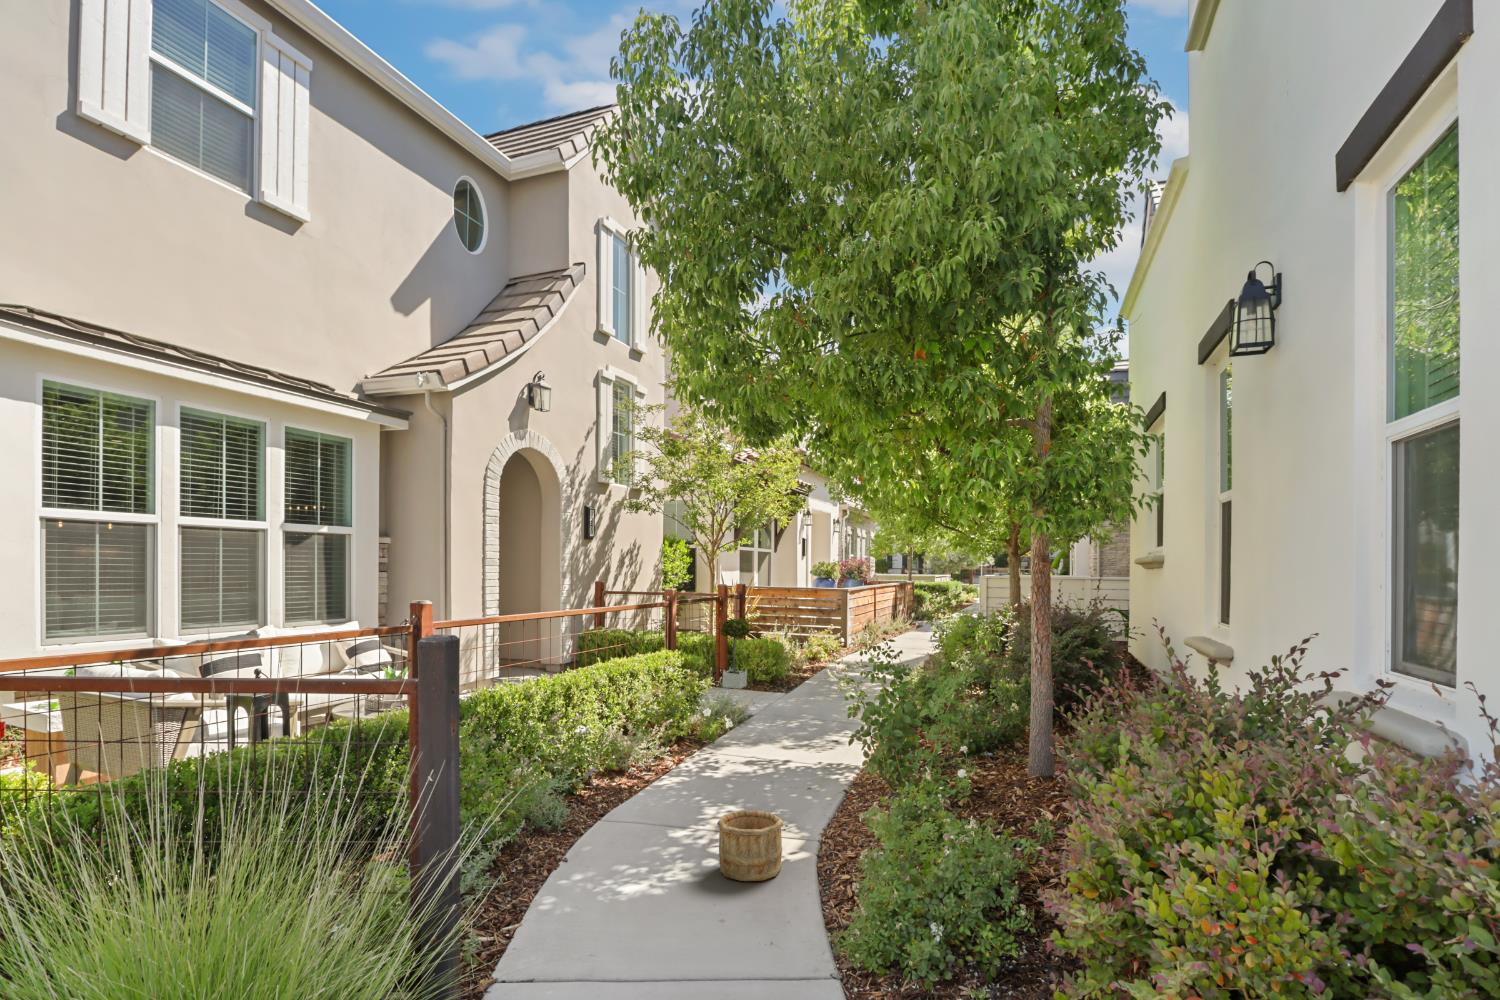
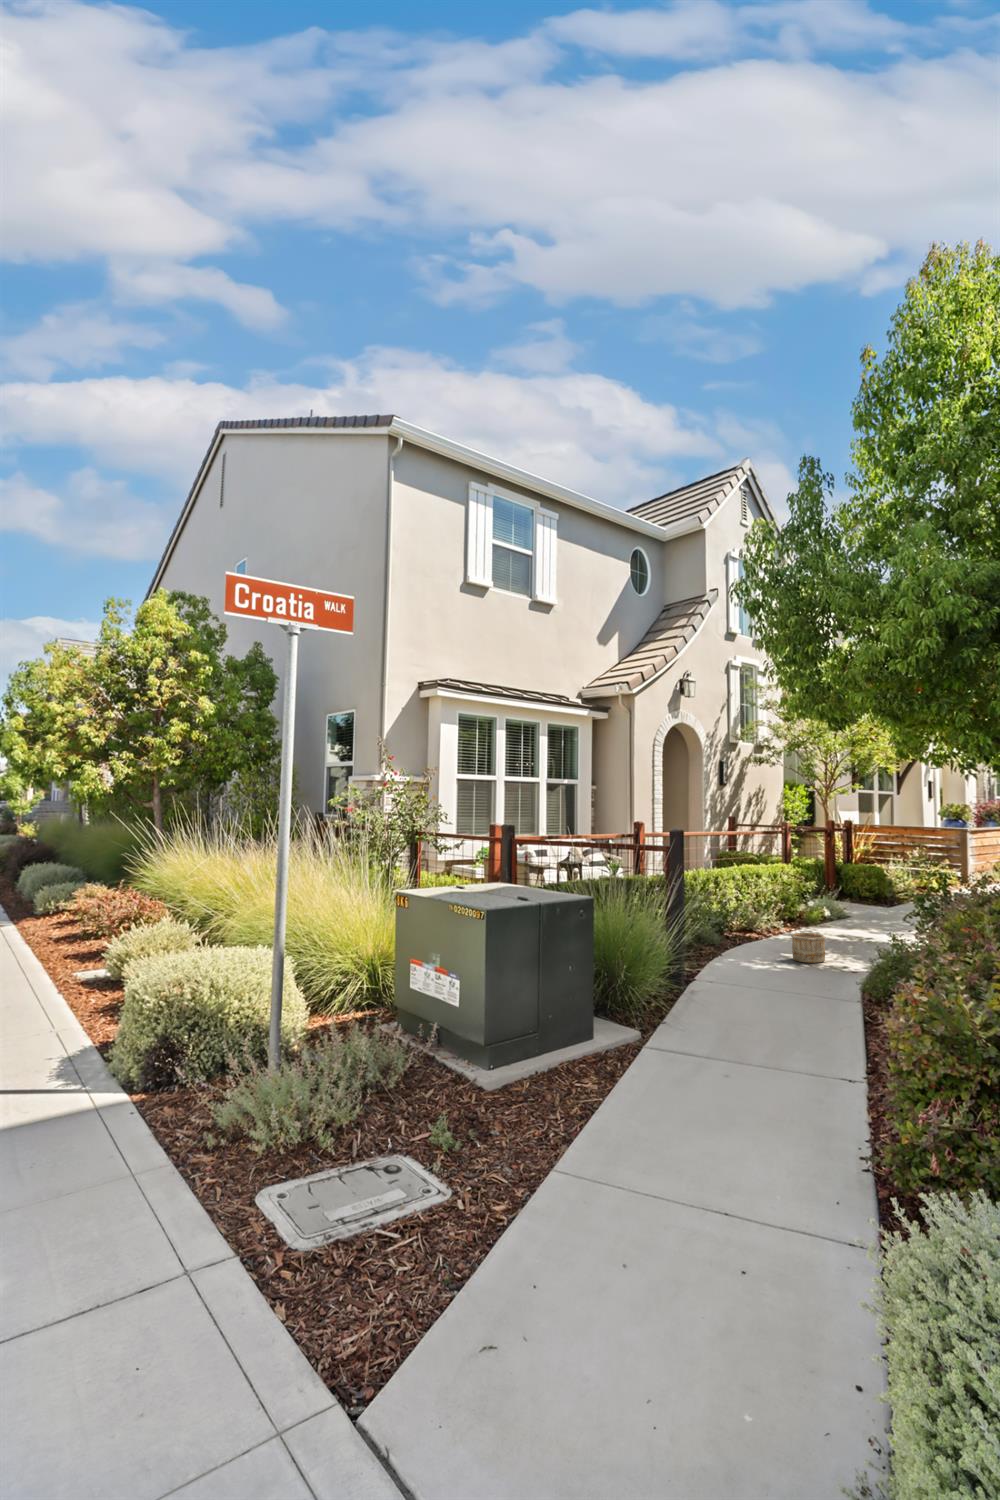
potted tree: present [721,618,750,689] -> none [823,845,846,897]

